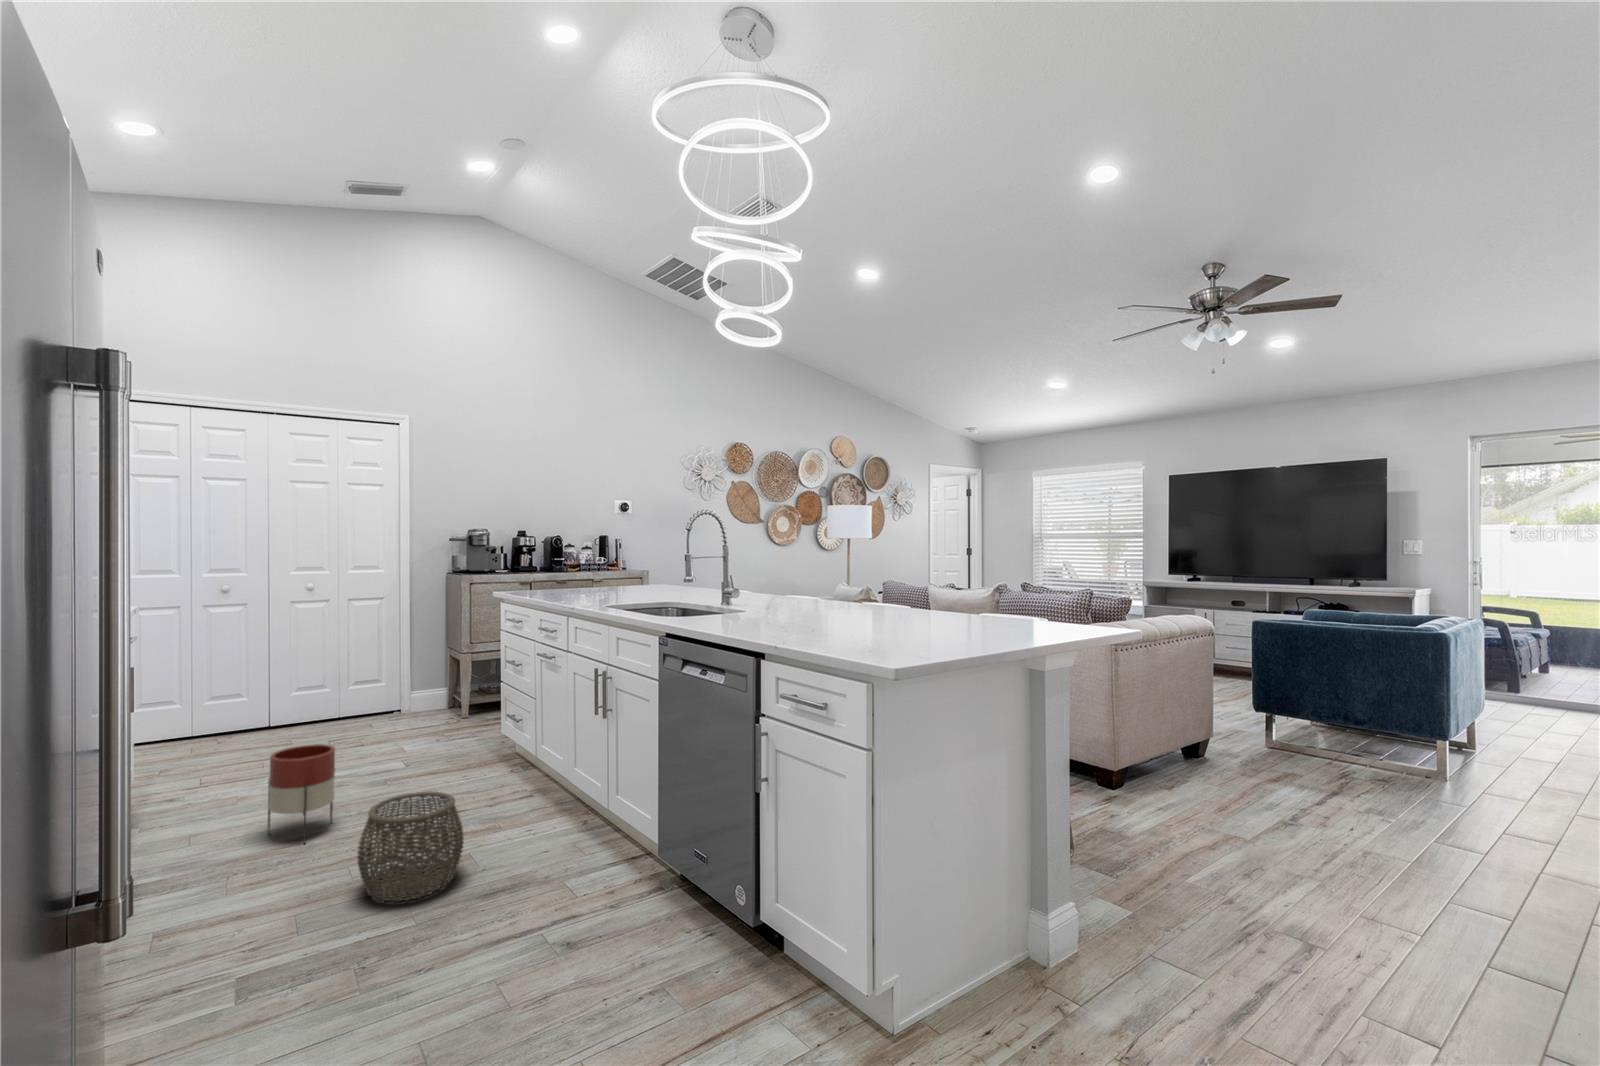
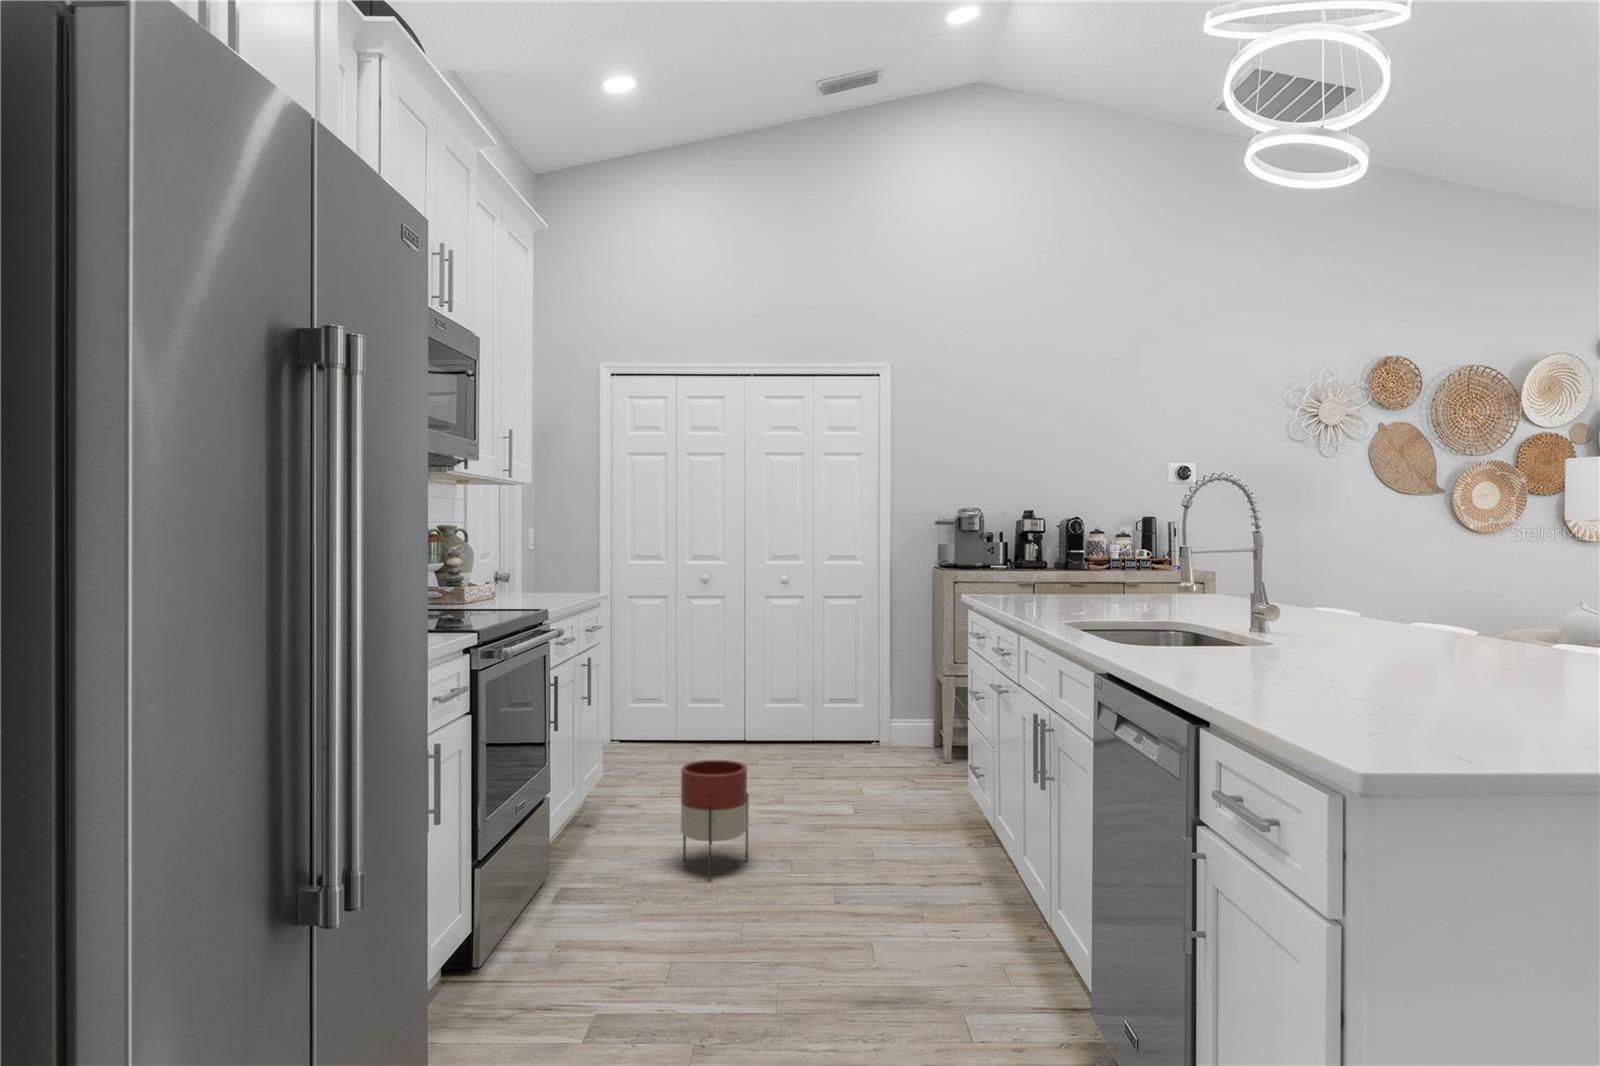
woven basket: present [357,792,464,902] -> none [721,843,851,992]

